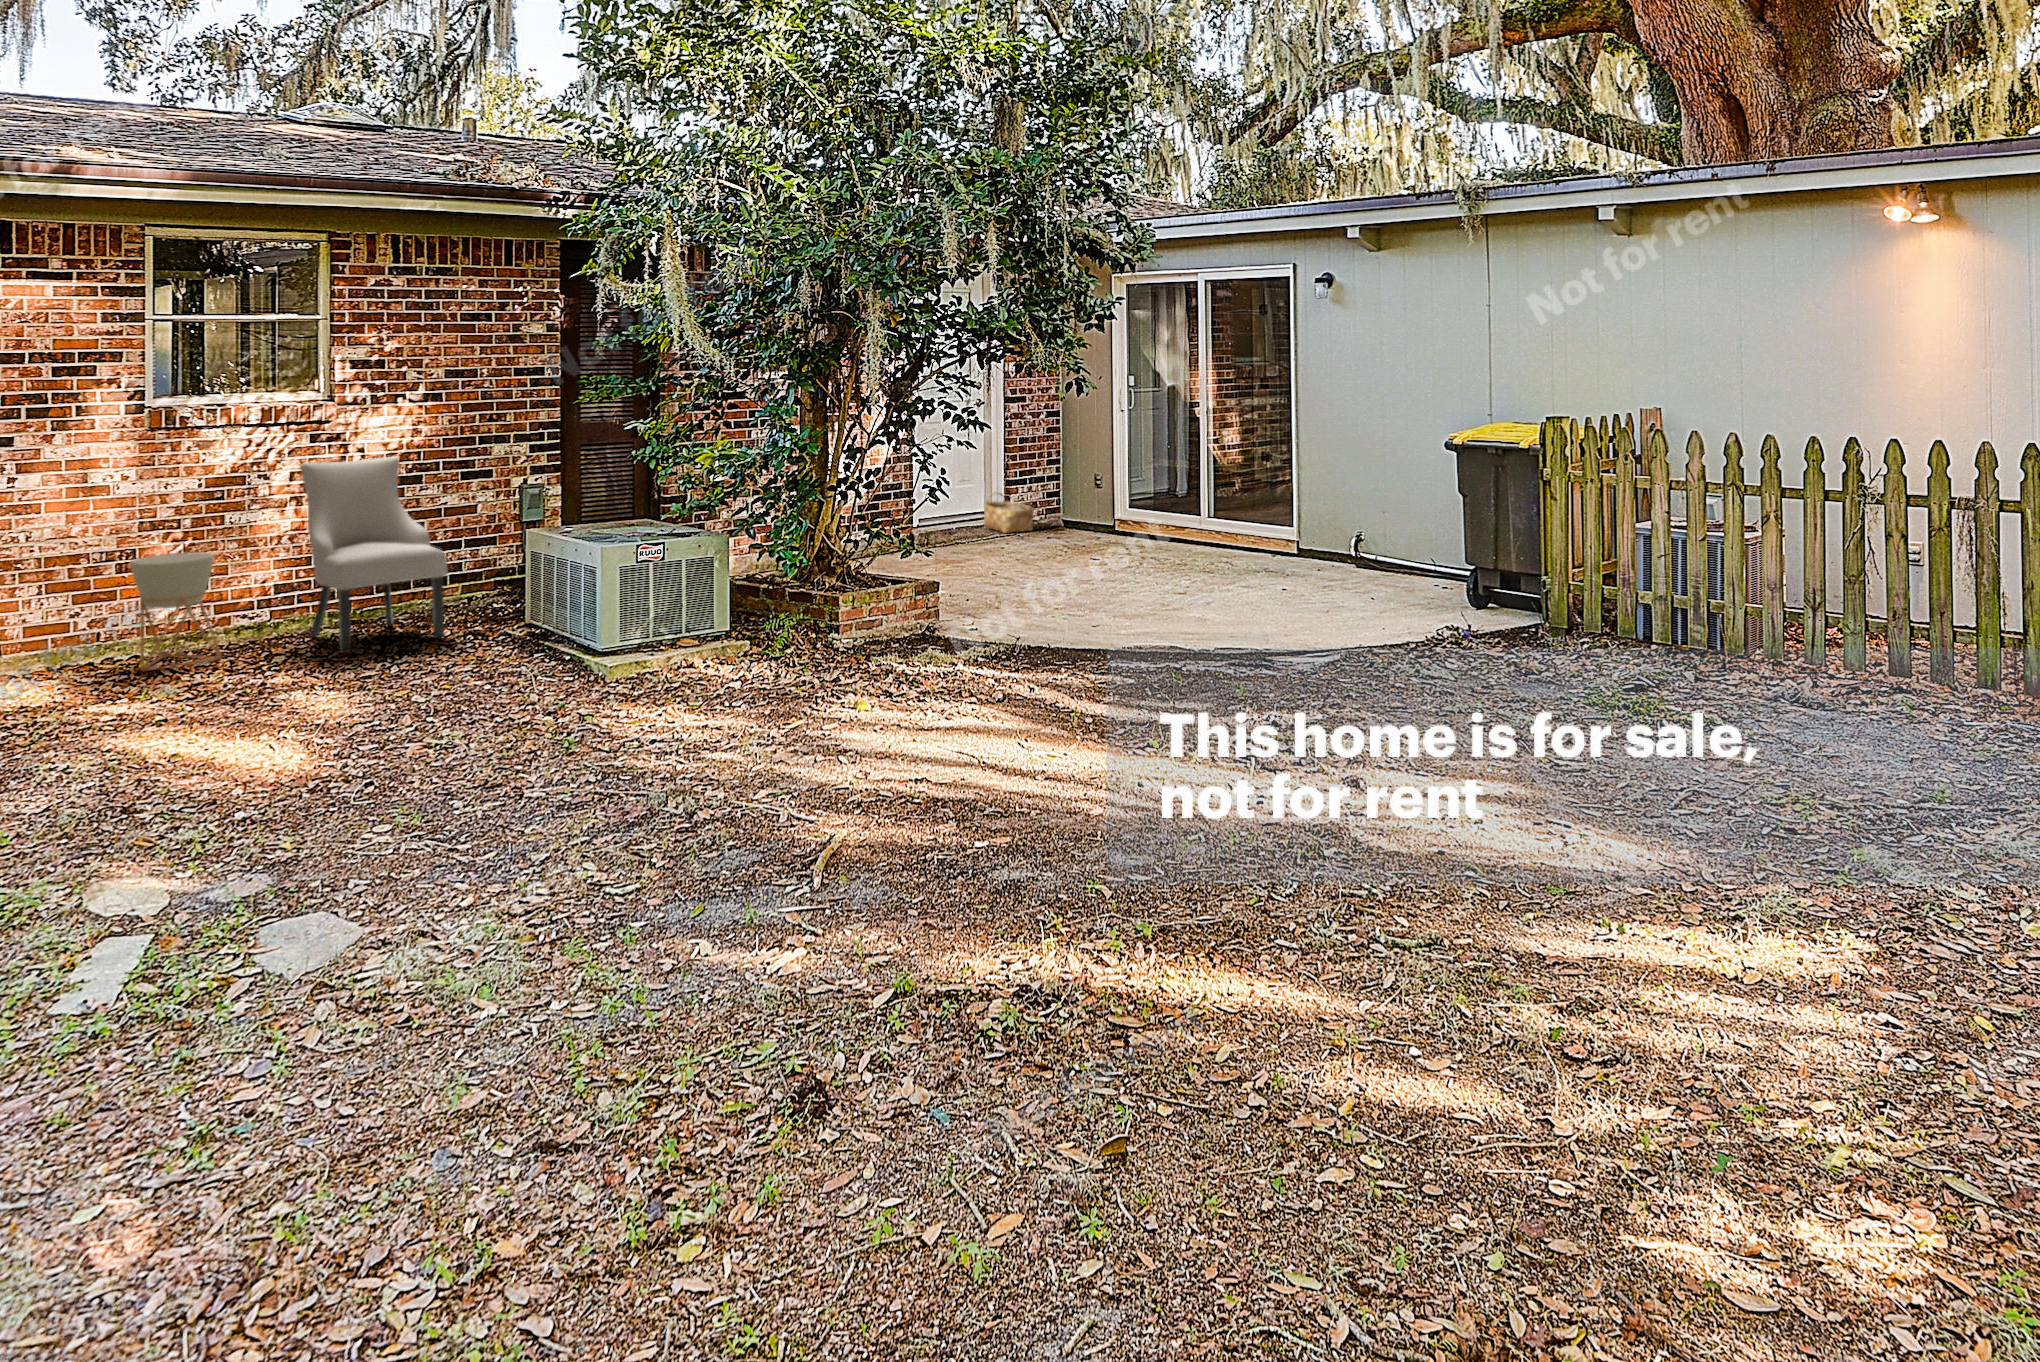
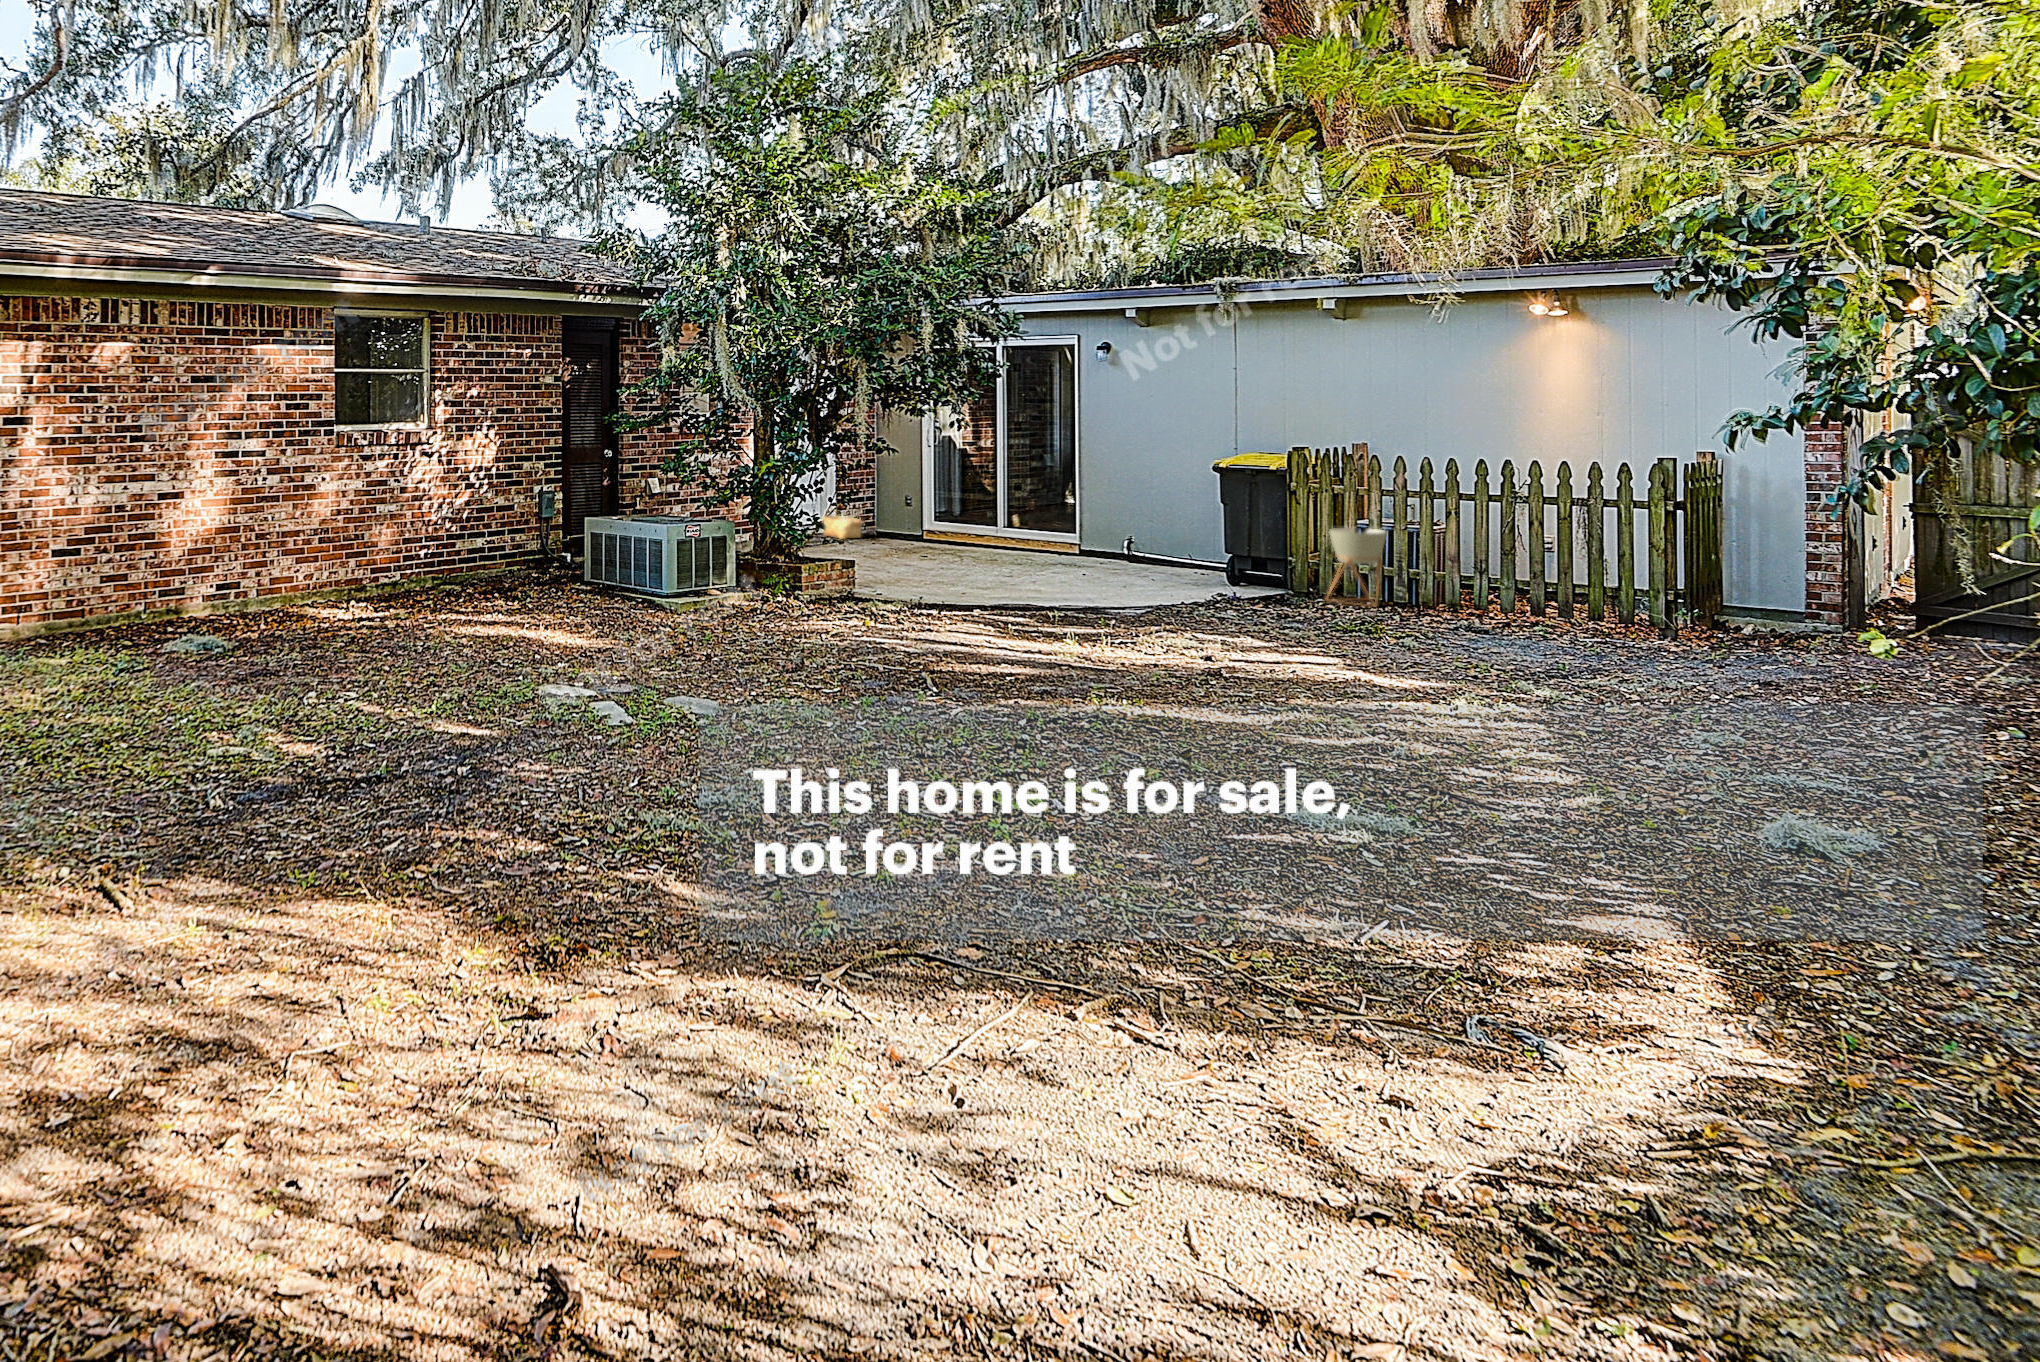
chair: present [300,457,448,654] -> none [418,469,518,600]
planter: present [130,552,221,671] -> present [1325,528,1386,607]

